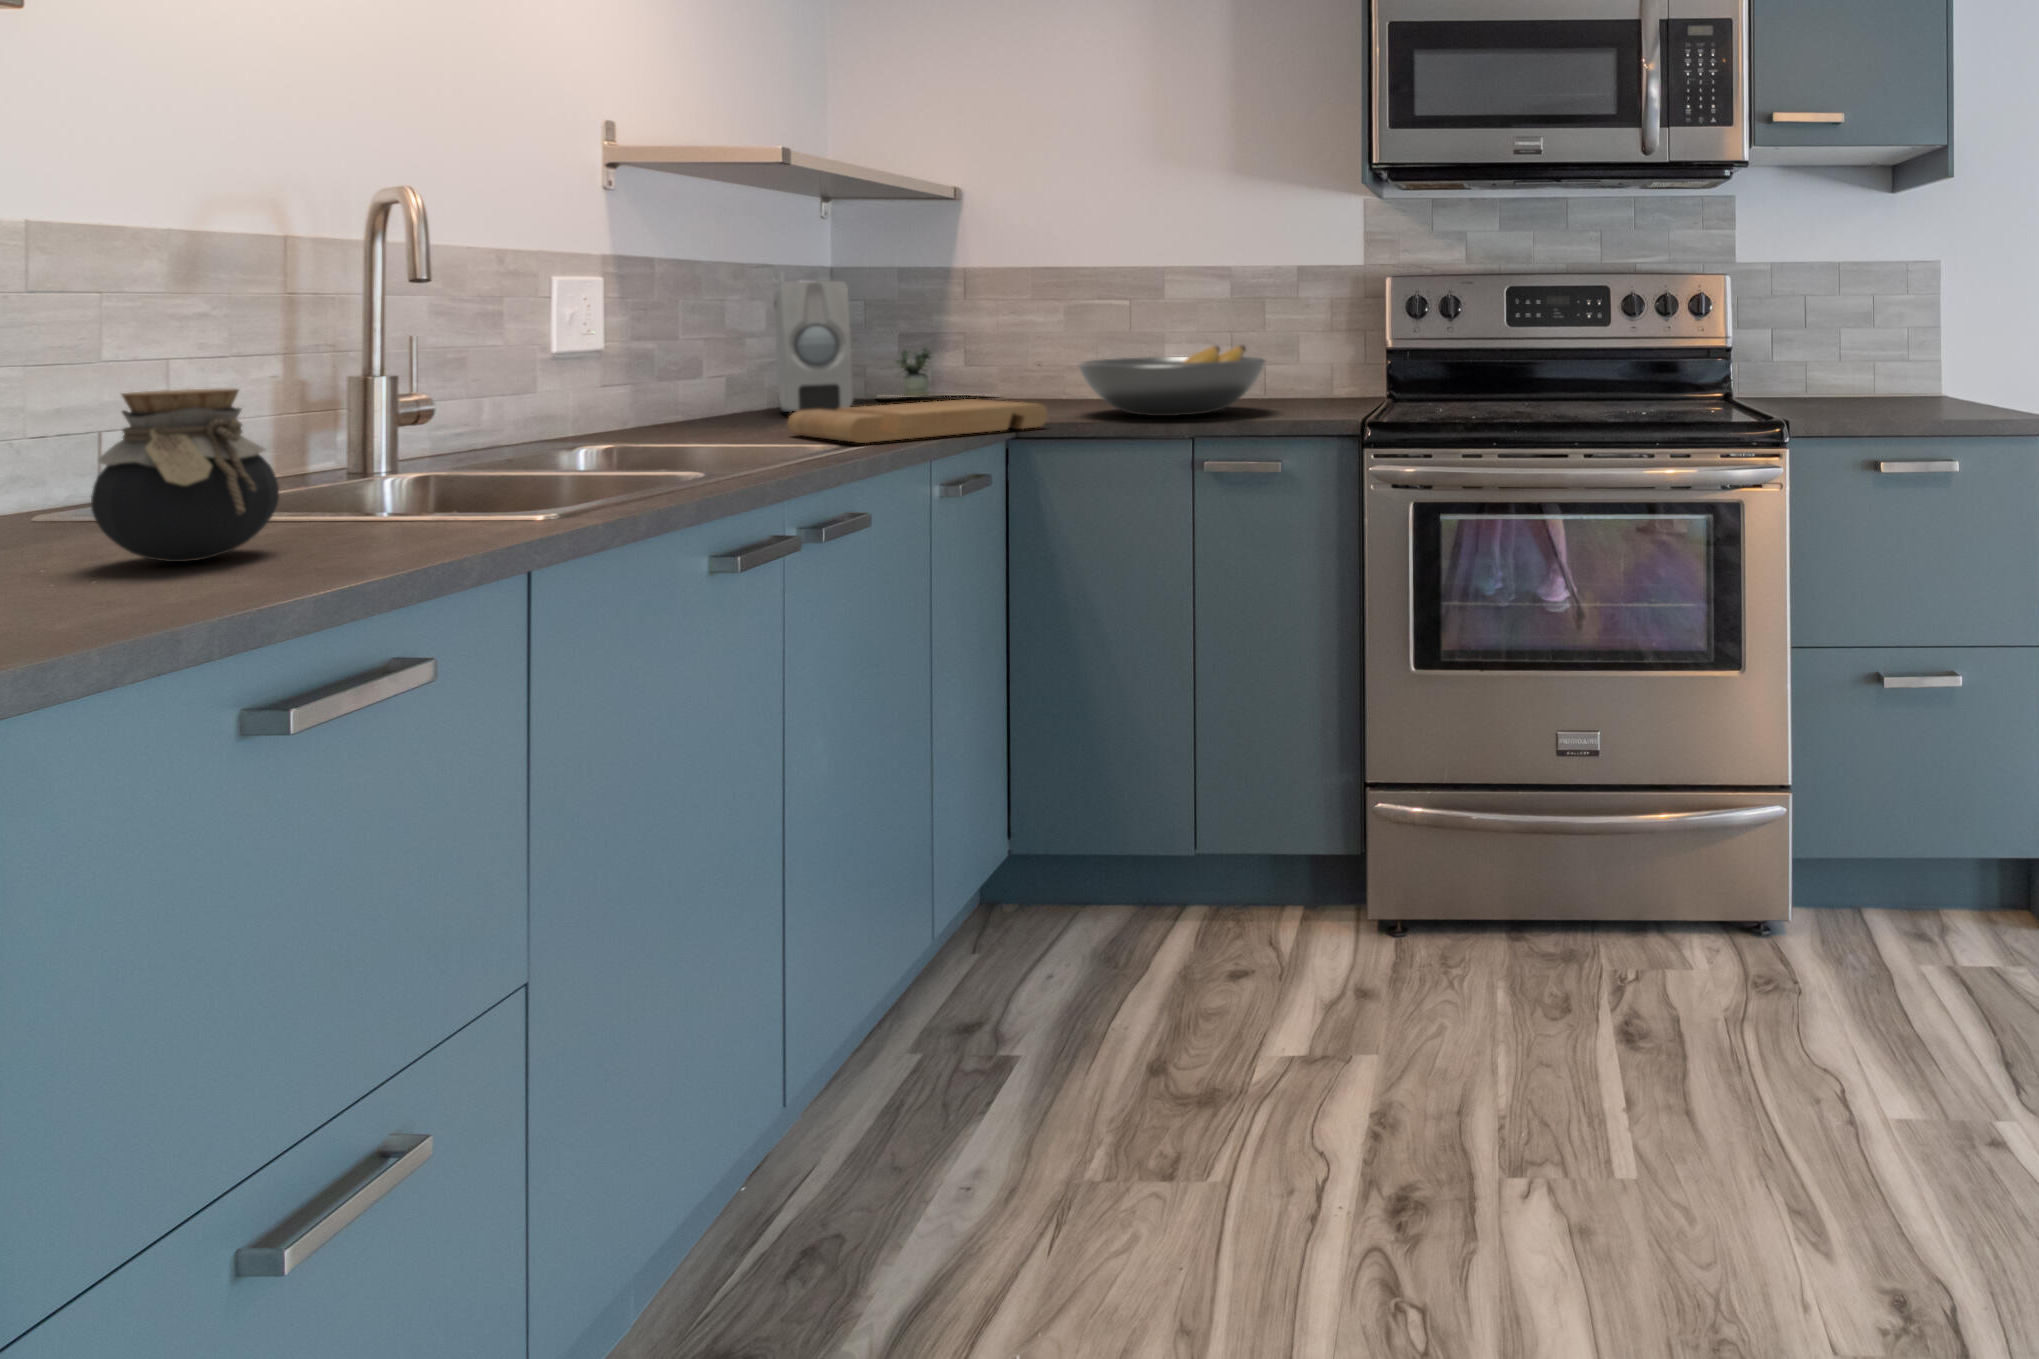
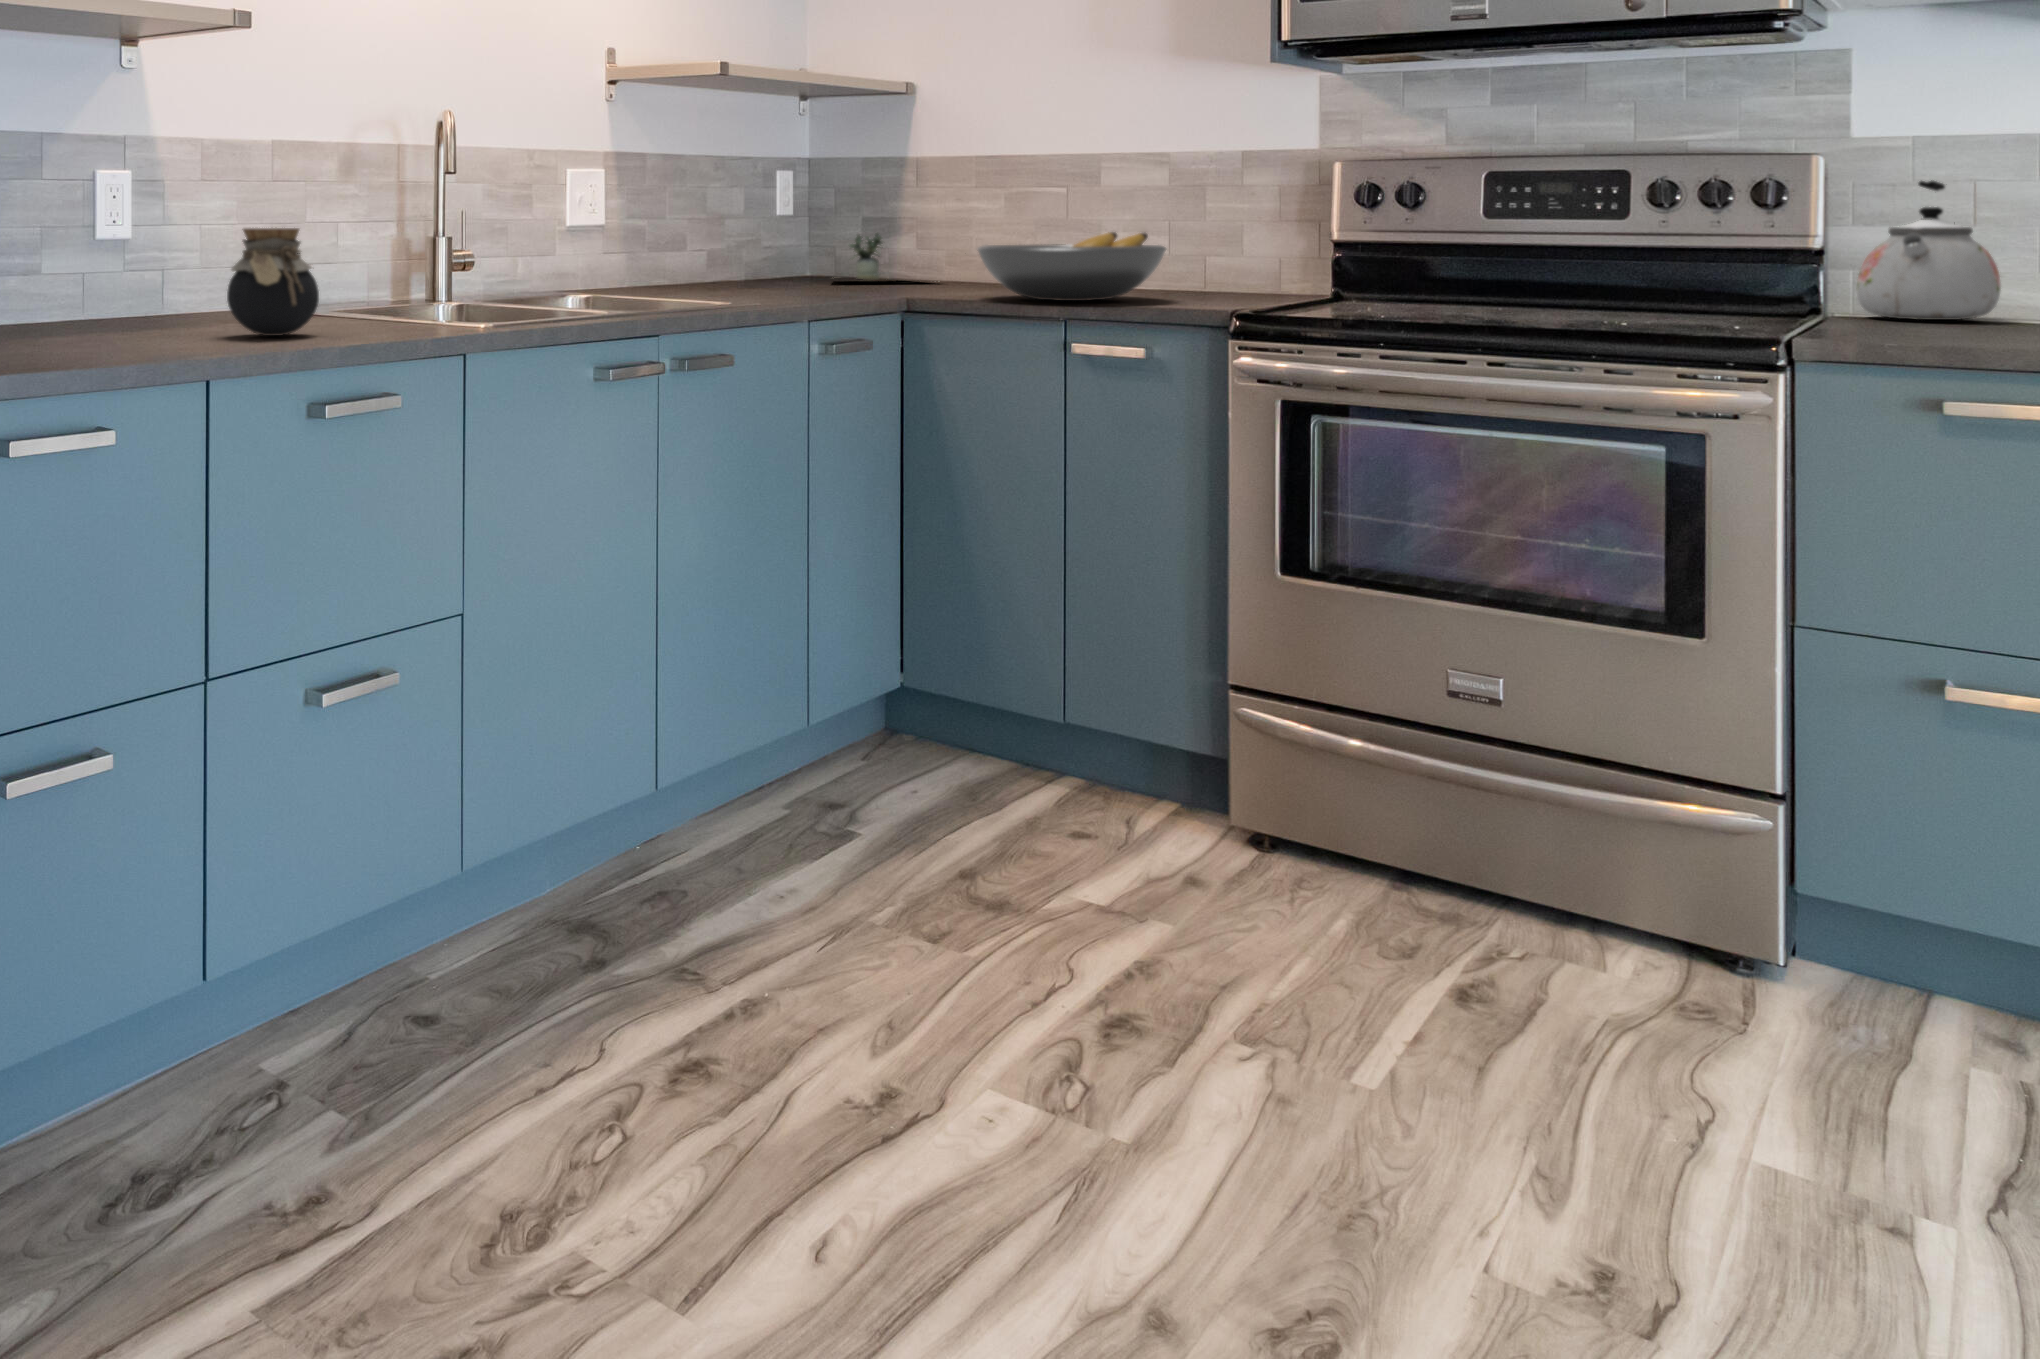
soap dispenser: present [774,281,853,412] -> none [733,168,790,289]
kettle: none [1788,294,1883,401] -> present [1857,180,2001,320]
cutting board: present [787,399,1048,443] -> none [711,277,929,305]

